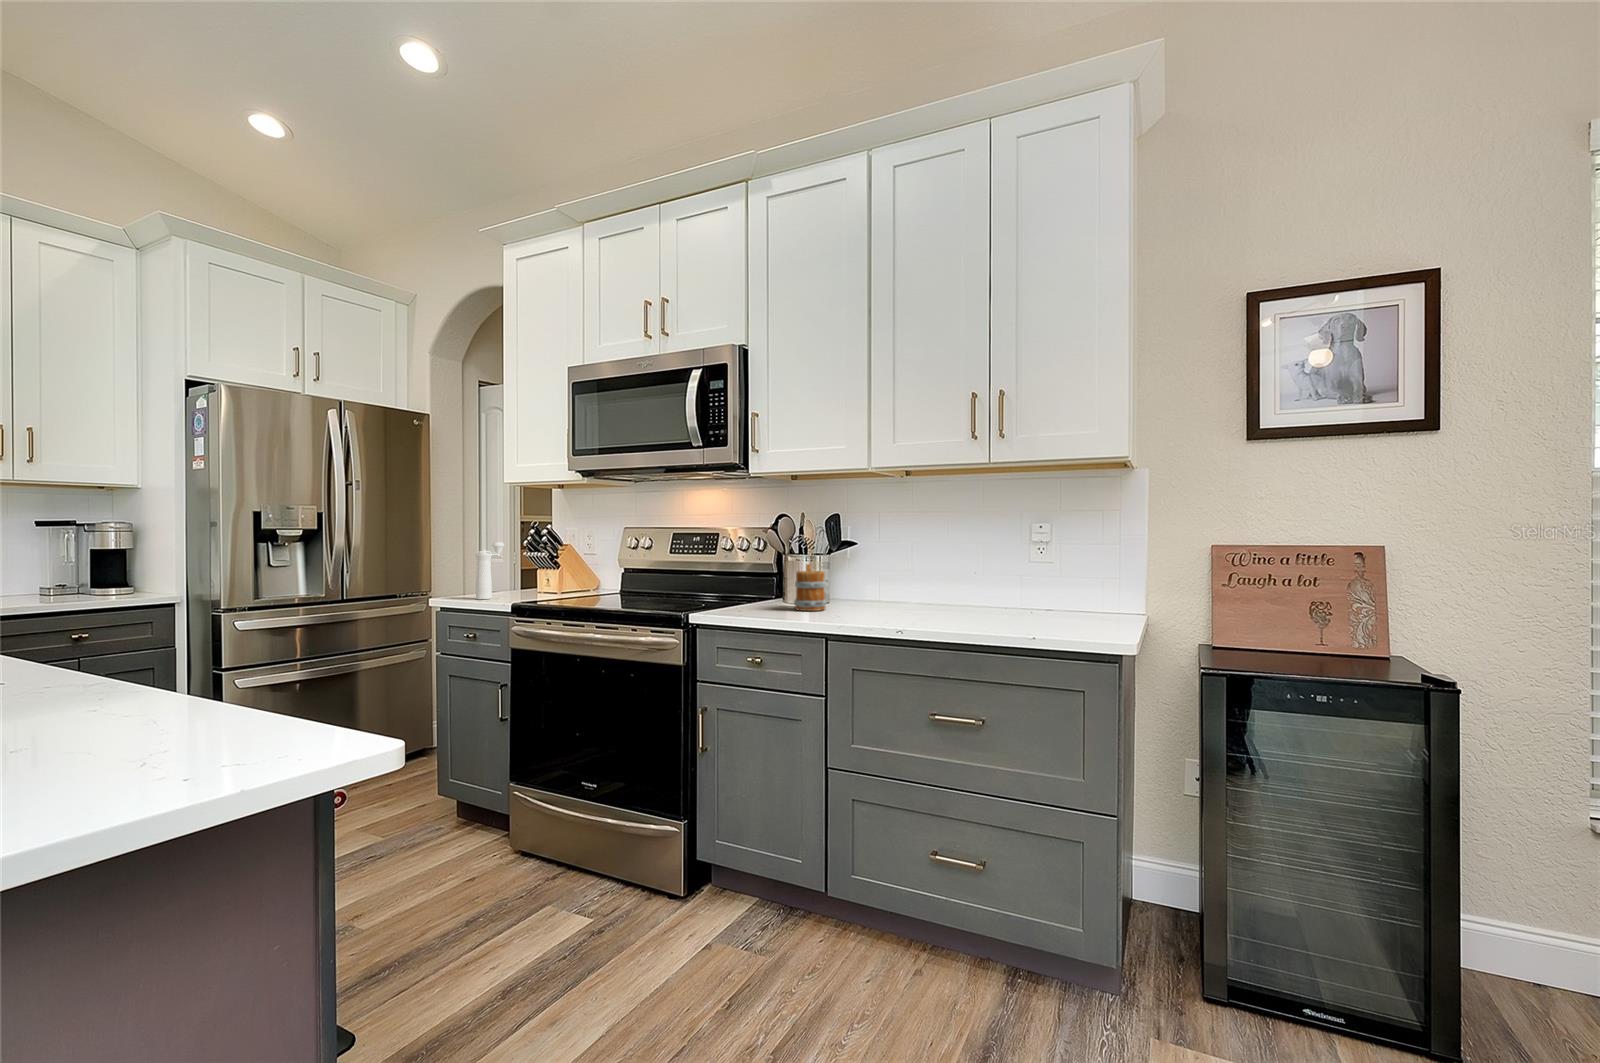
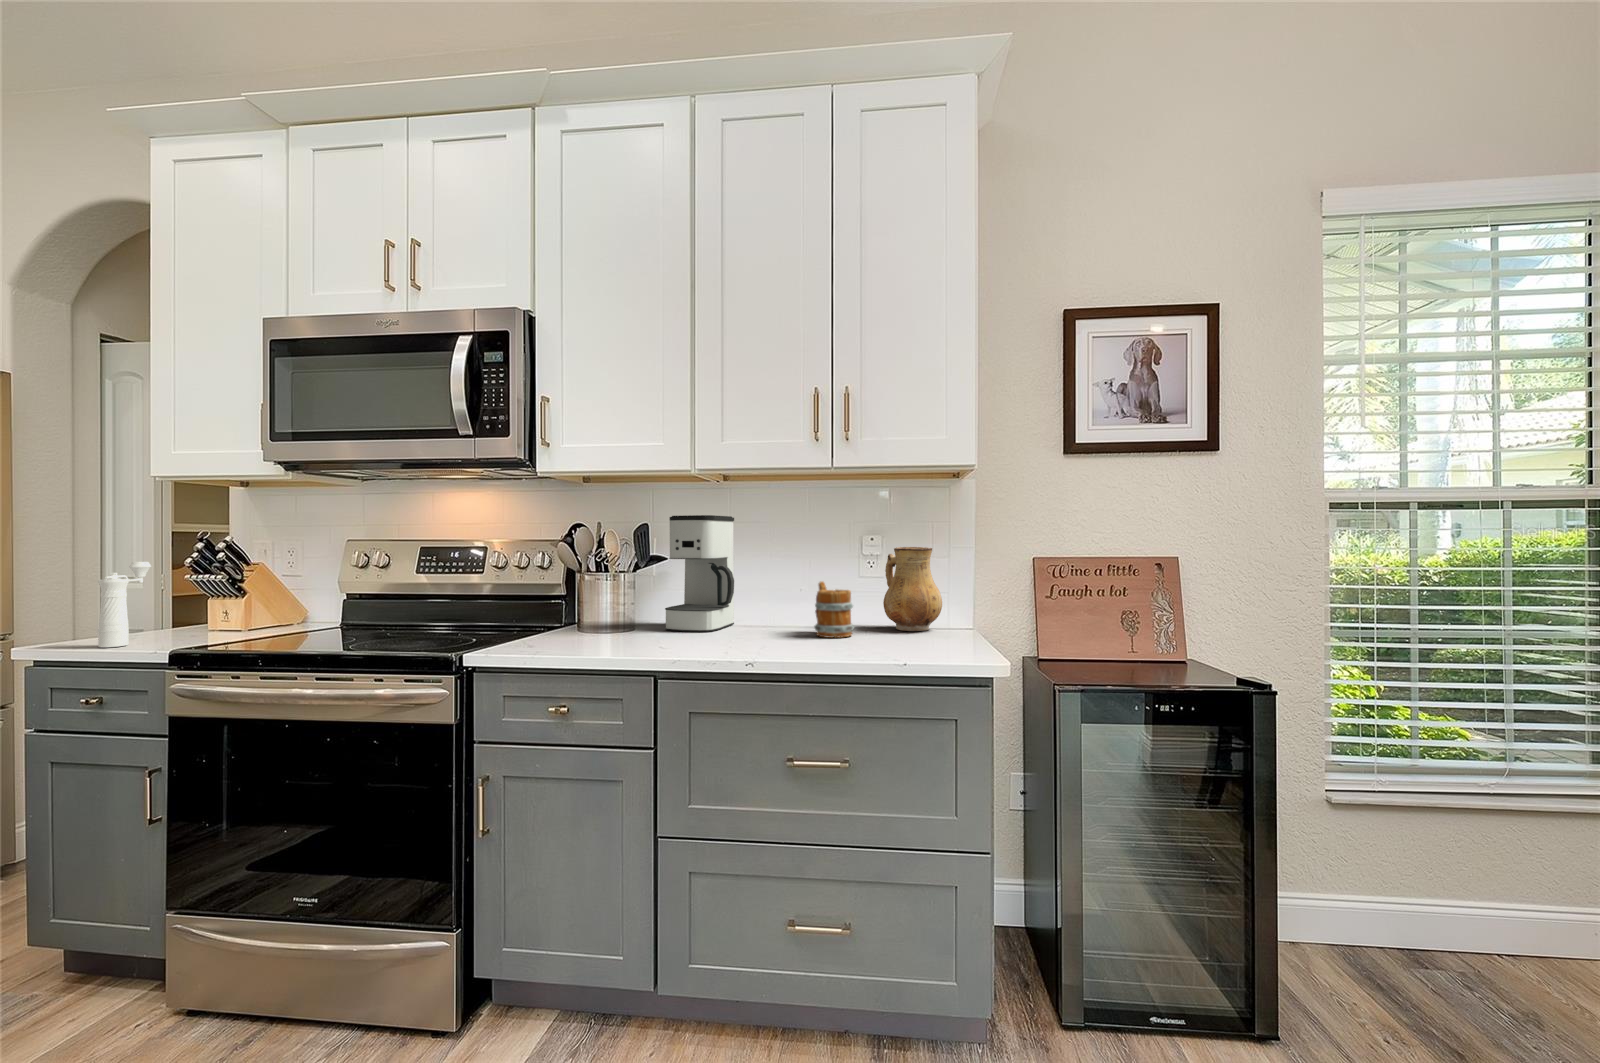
coffee maker: none [851,507,913,607] -> present [665,515,734,632]
ceramic pitcher: none [1048,535,1106,614] -> present [883,547,942,631]
mug: present [794,564,826,611] -> present [814,582,854,638]

